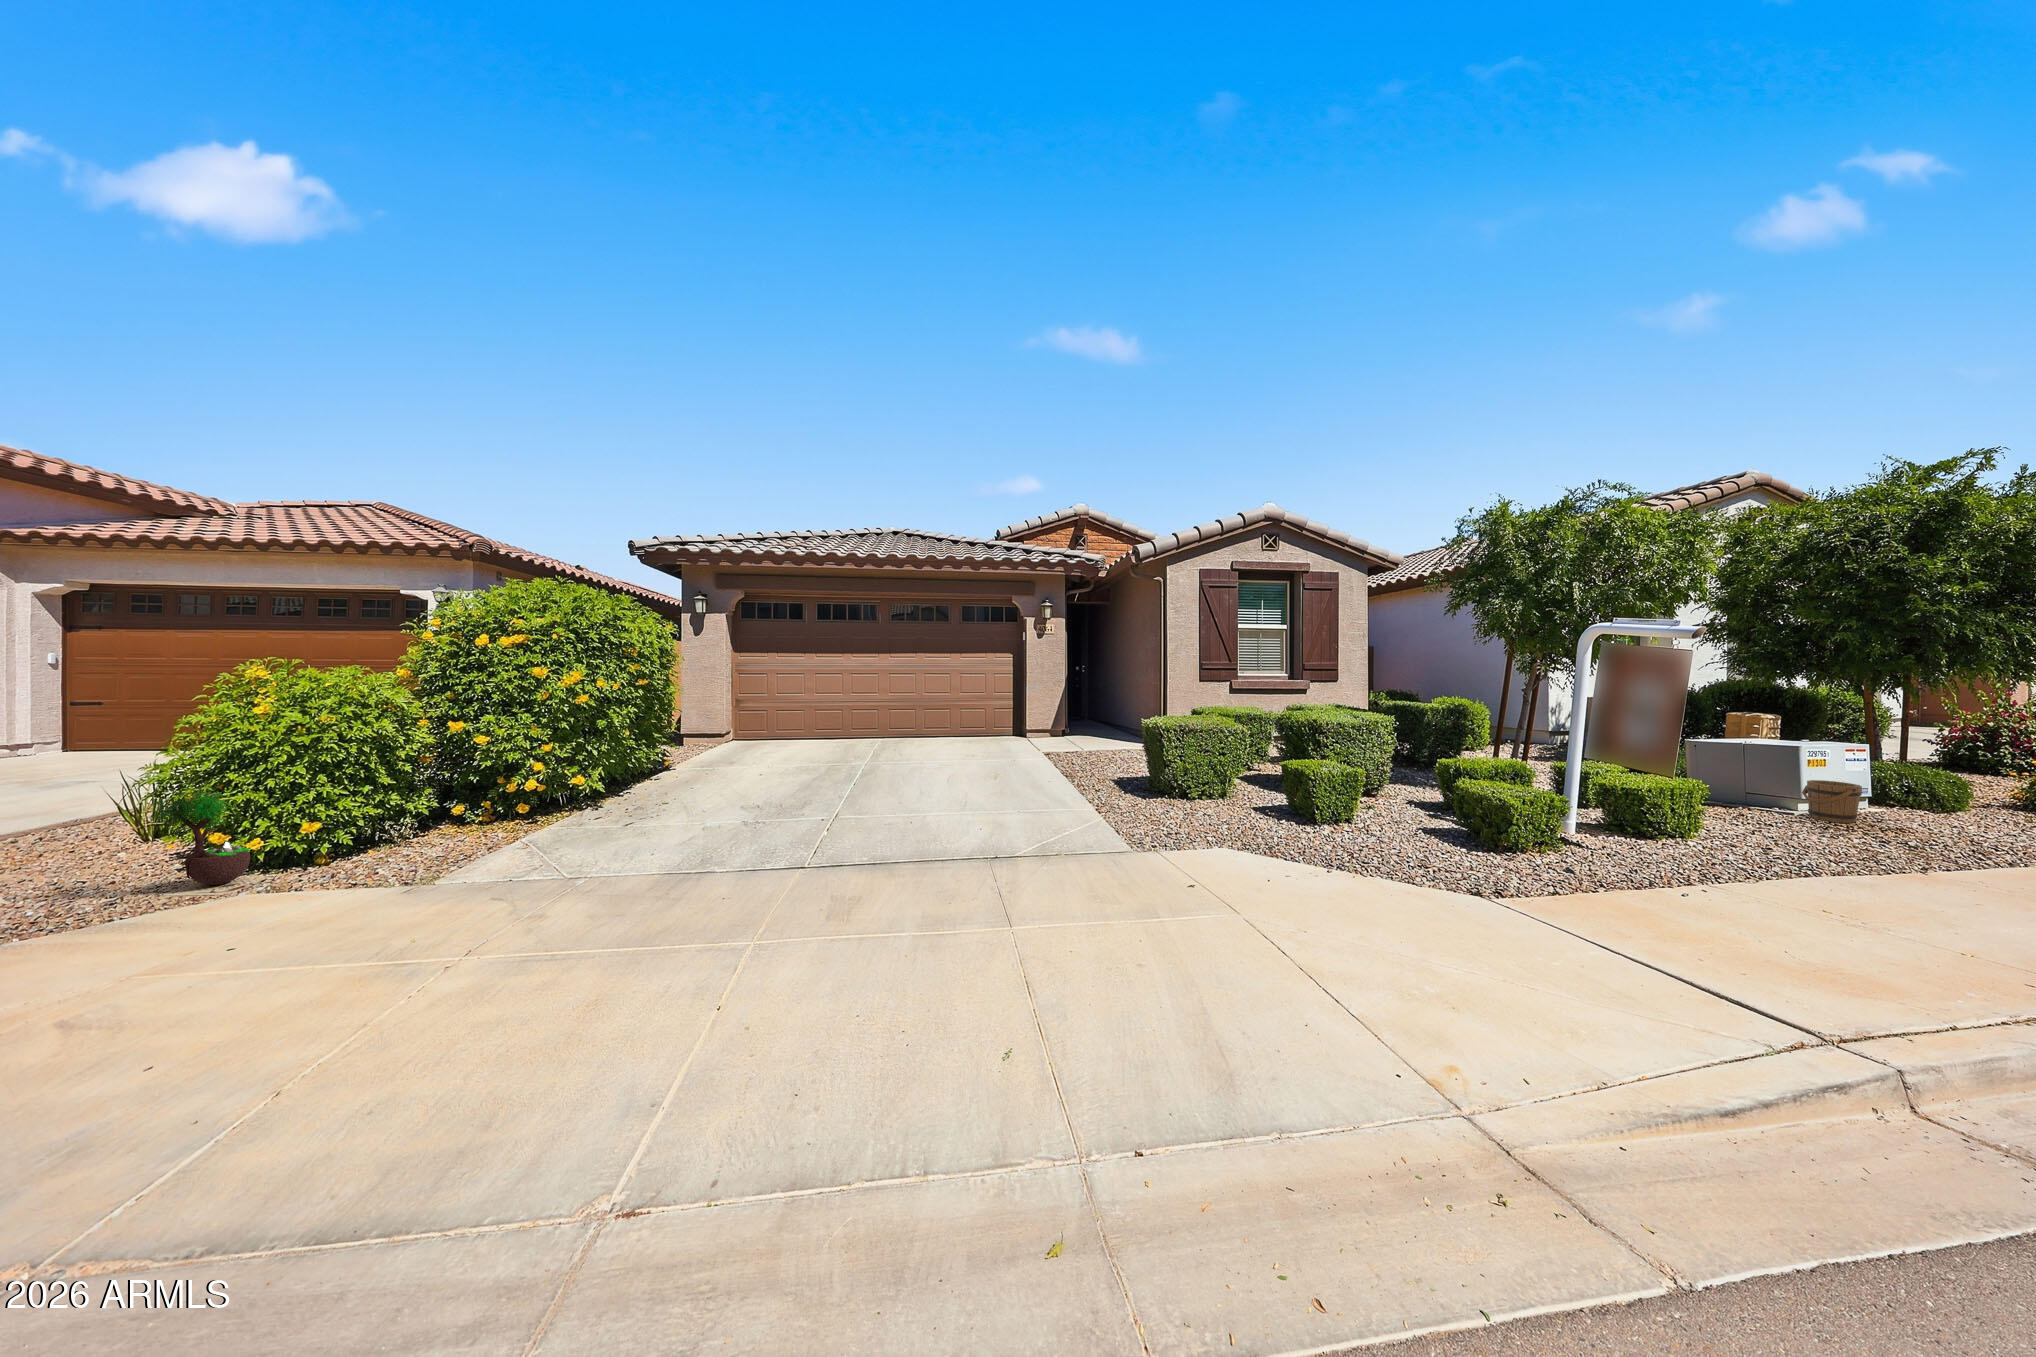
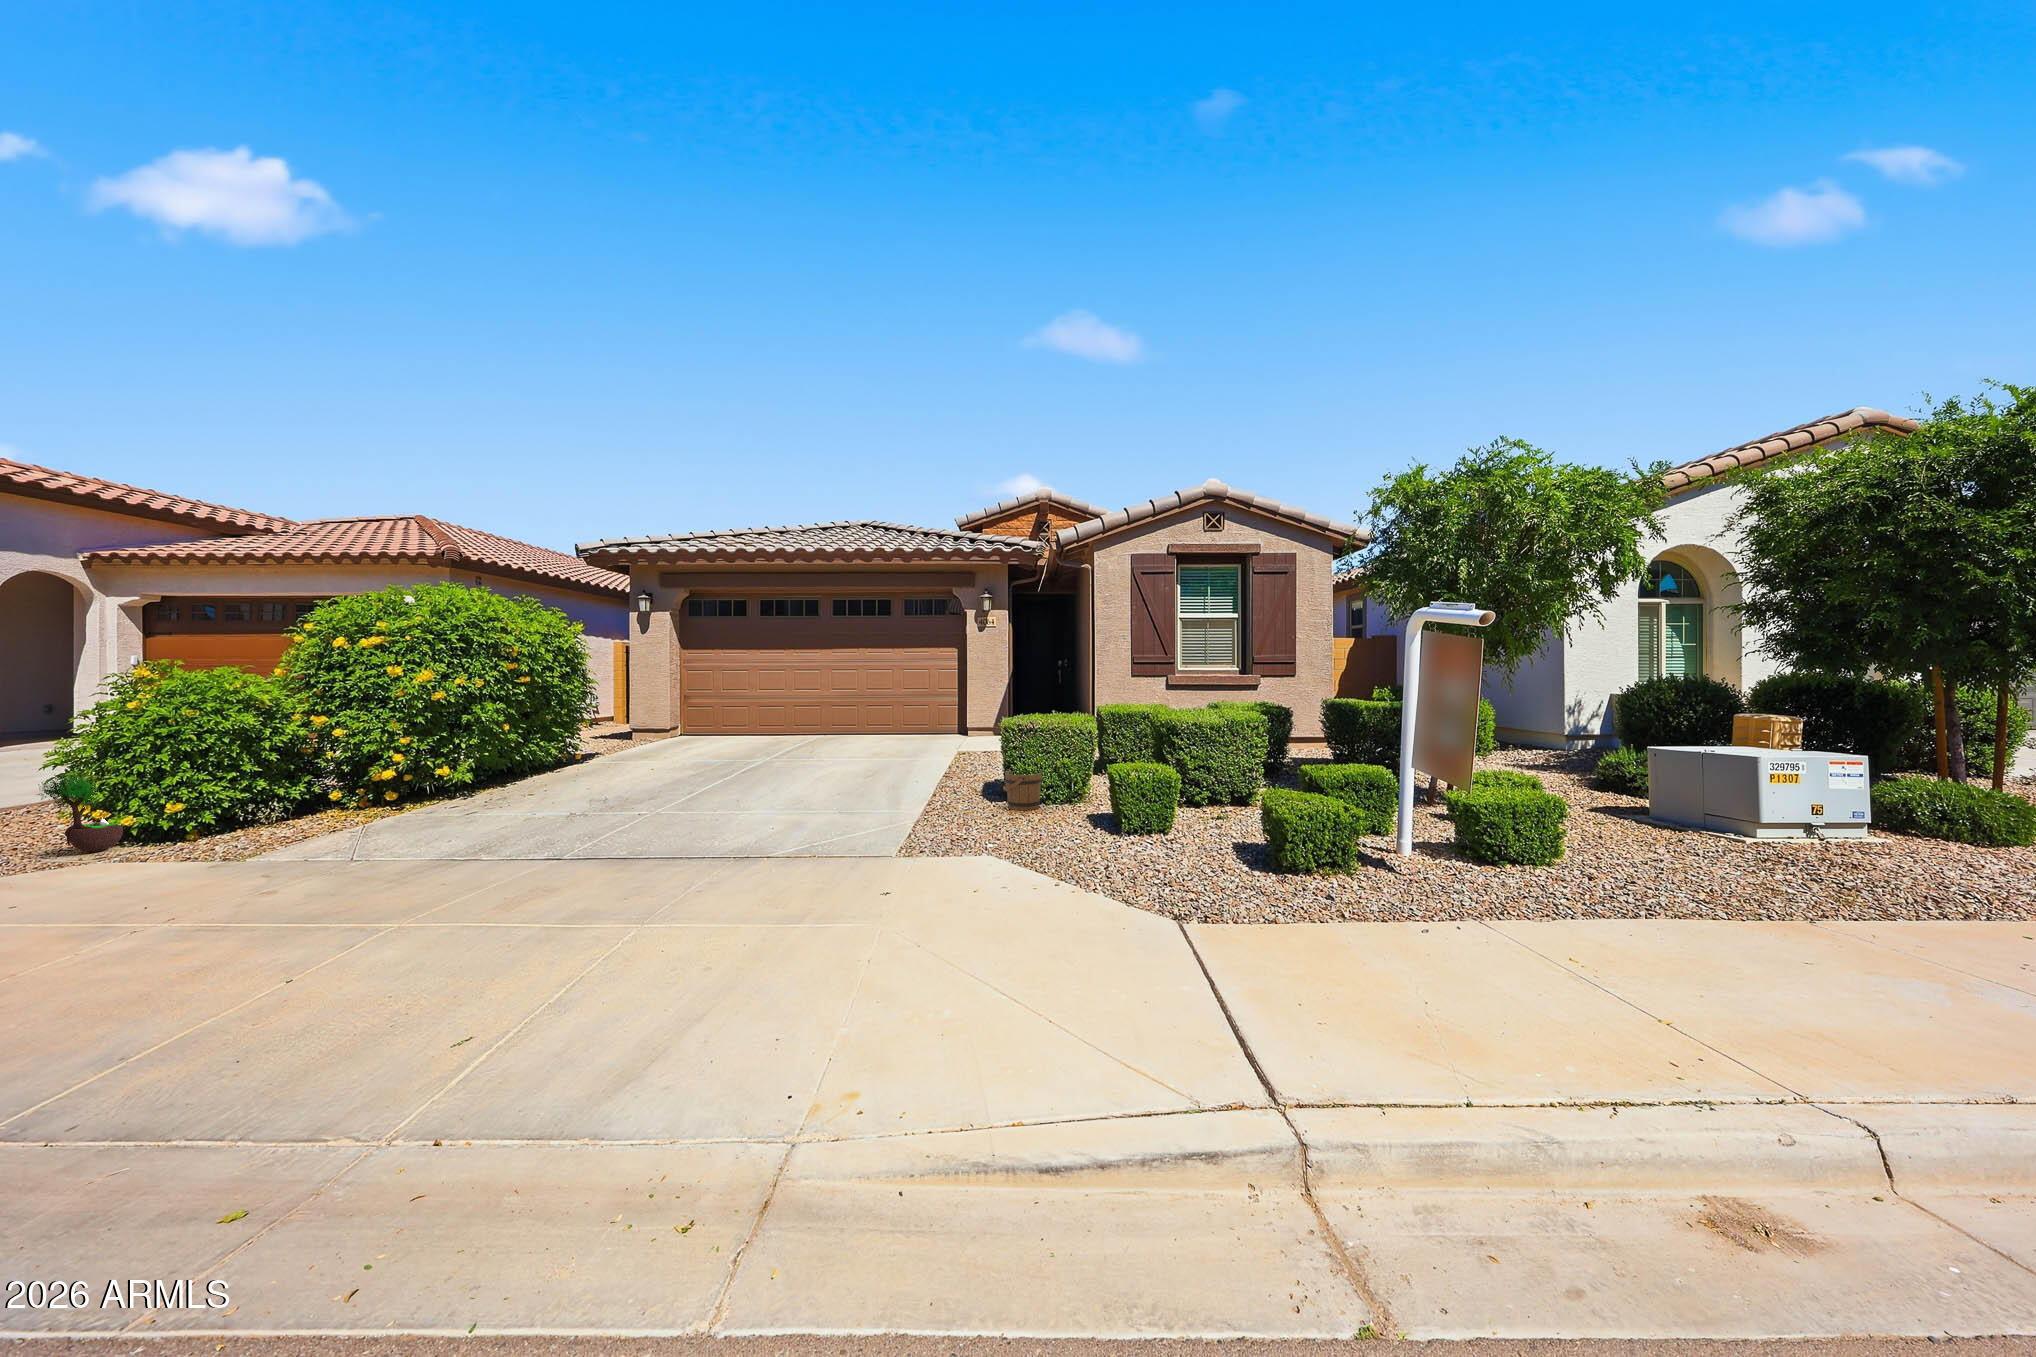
bucket: present [1802,780,1862,823] -> present [1003,770,1042,811]

